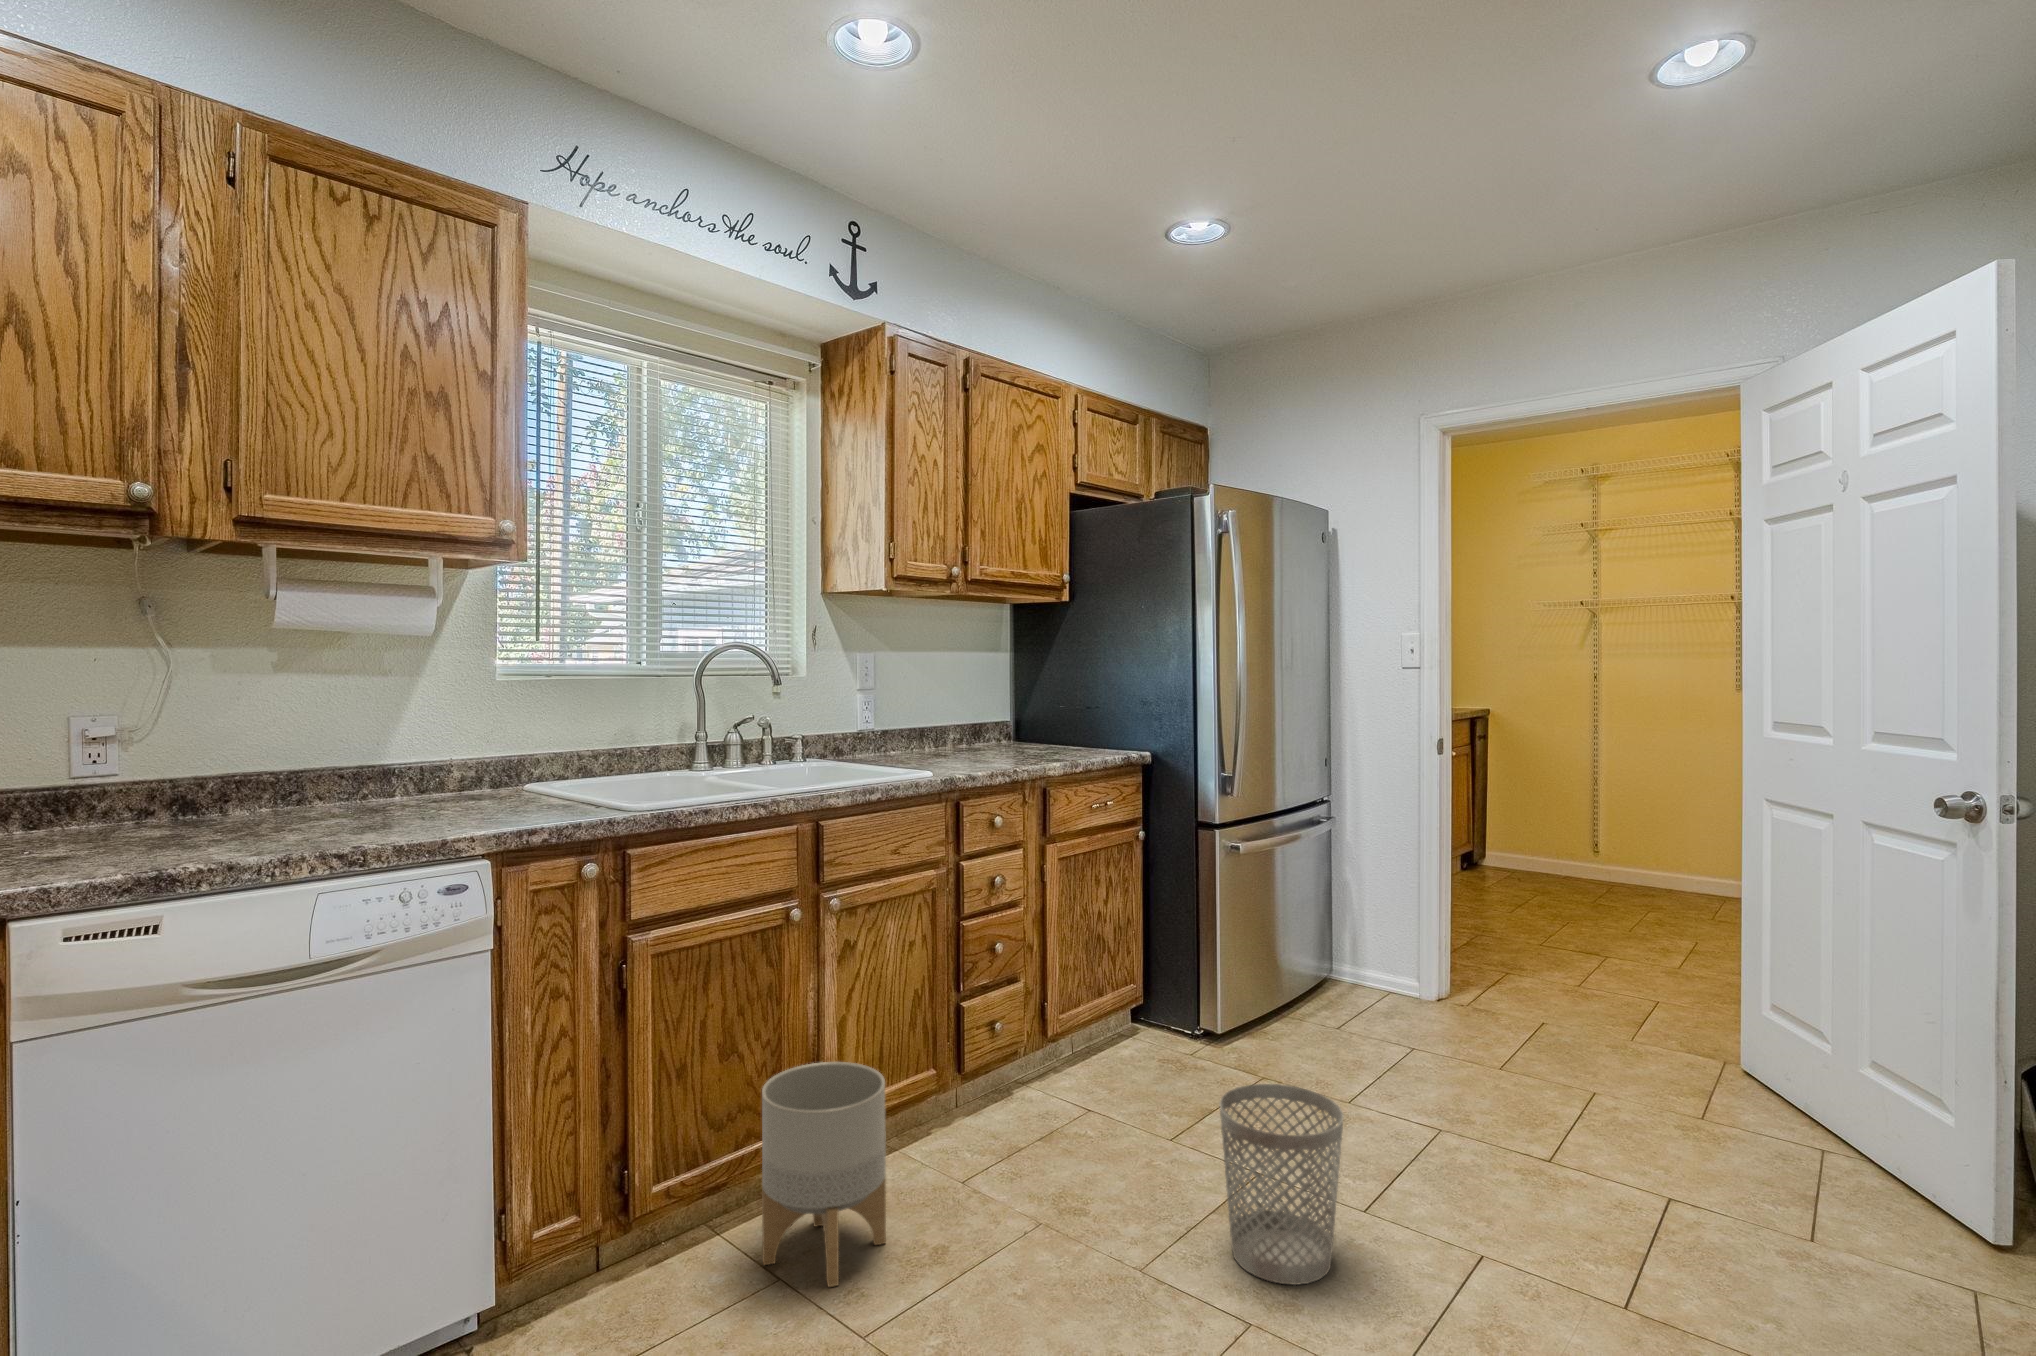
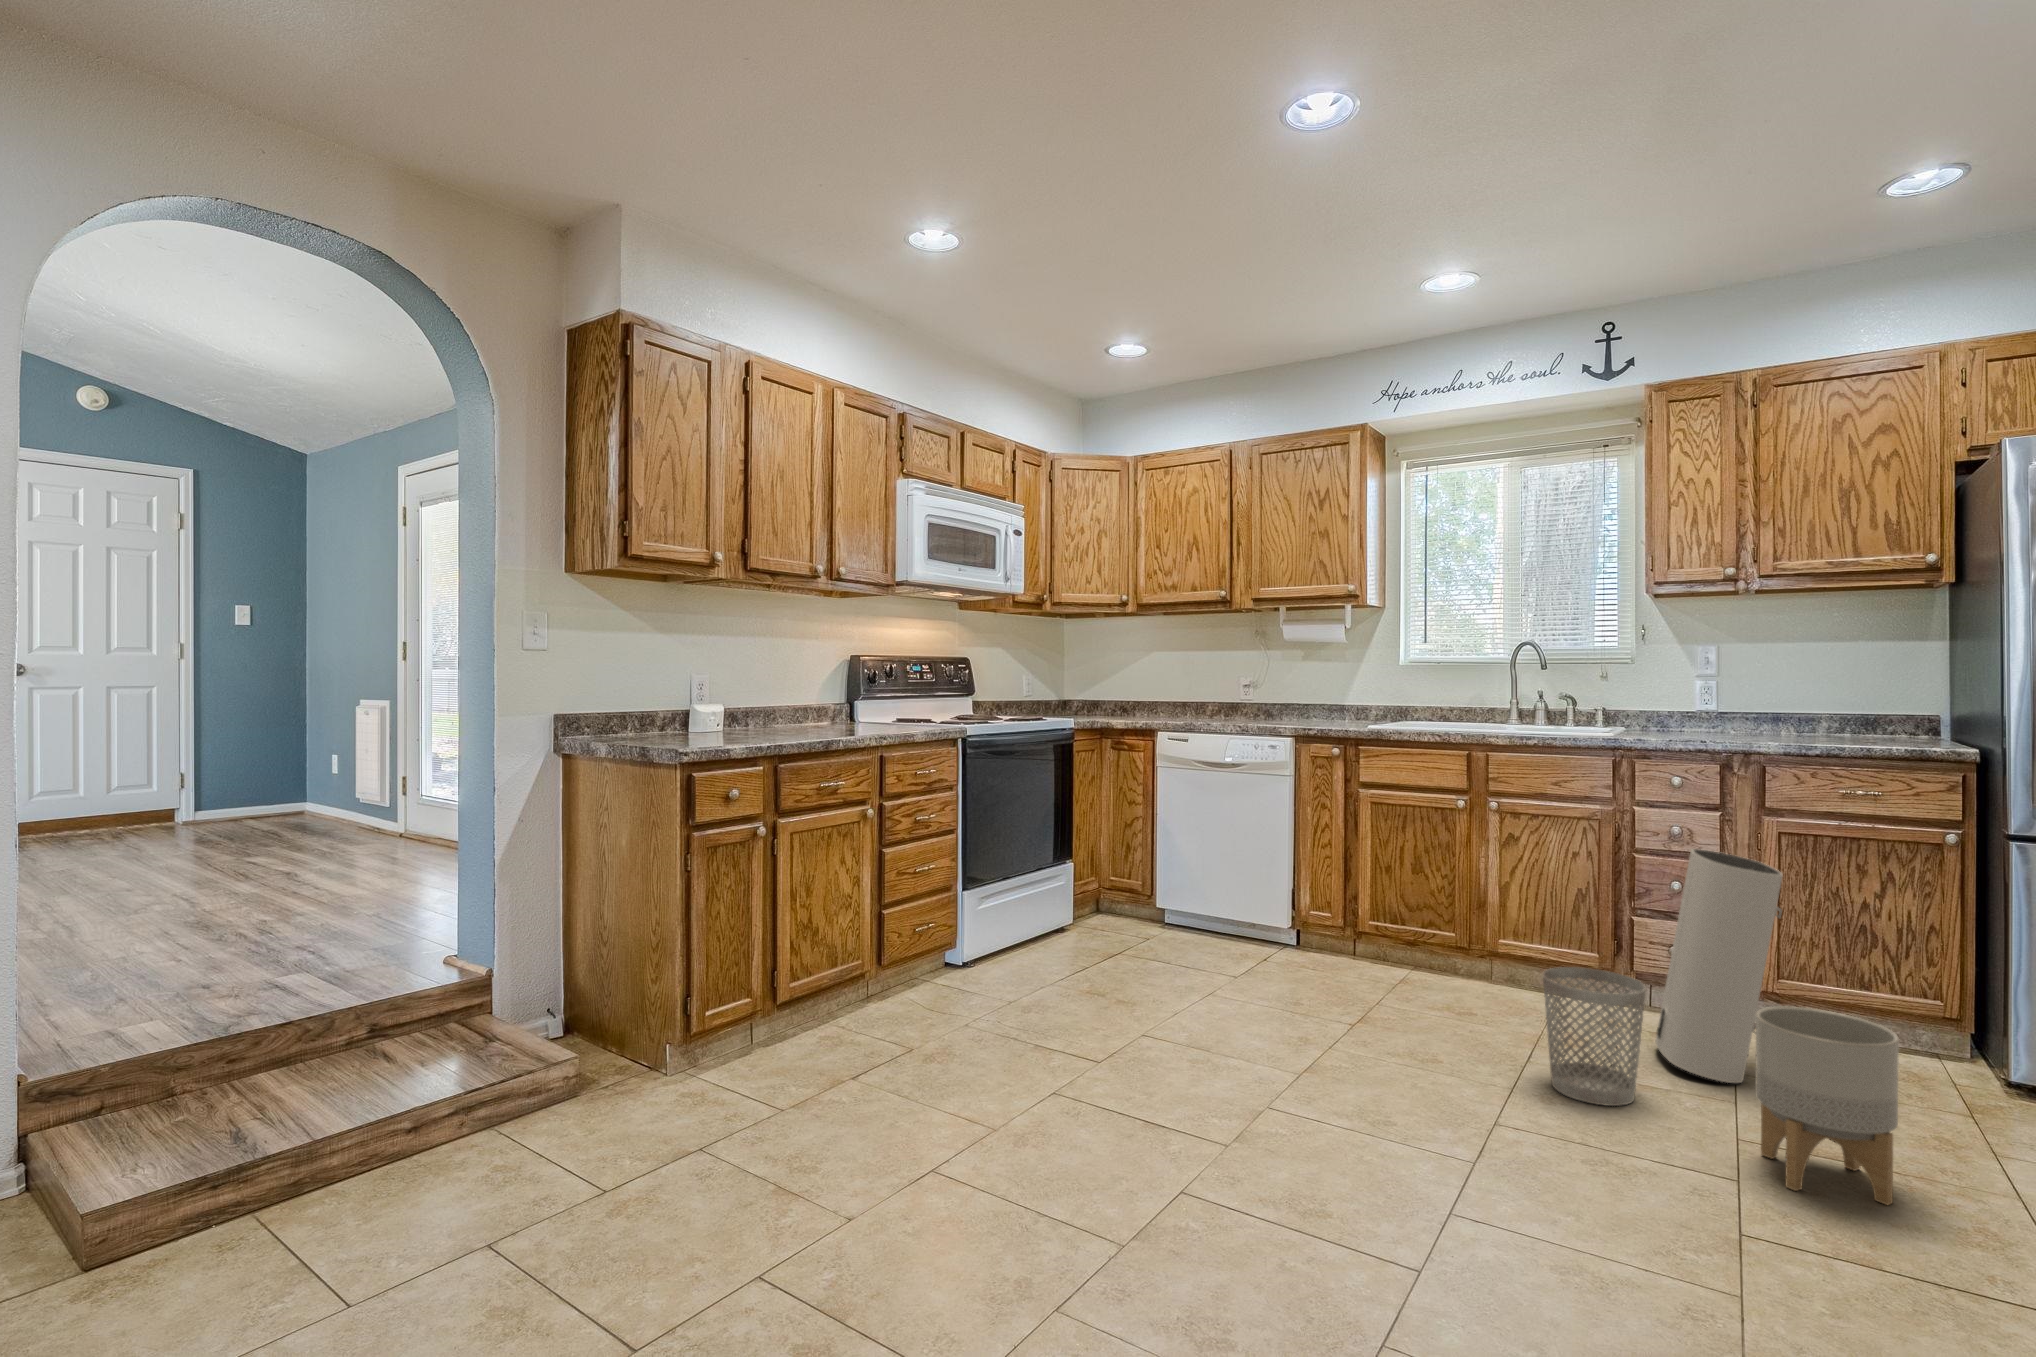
air purifier: none [1113,897,1249,1168] -> present [1655,849,1783,1083]
planter: present [762,1062,886,1287] -> present [1755,1007,1899,1205]

